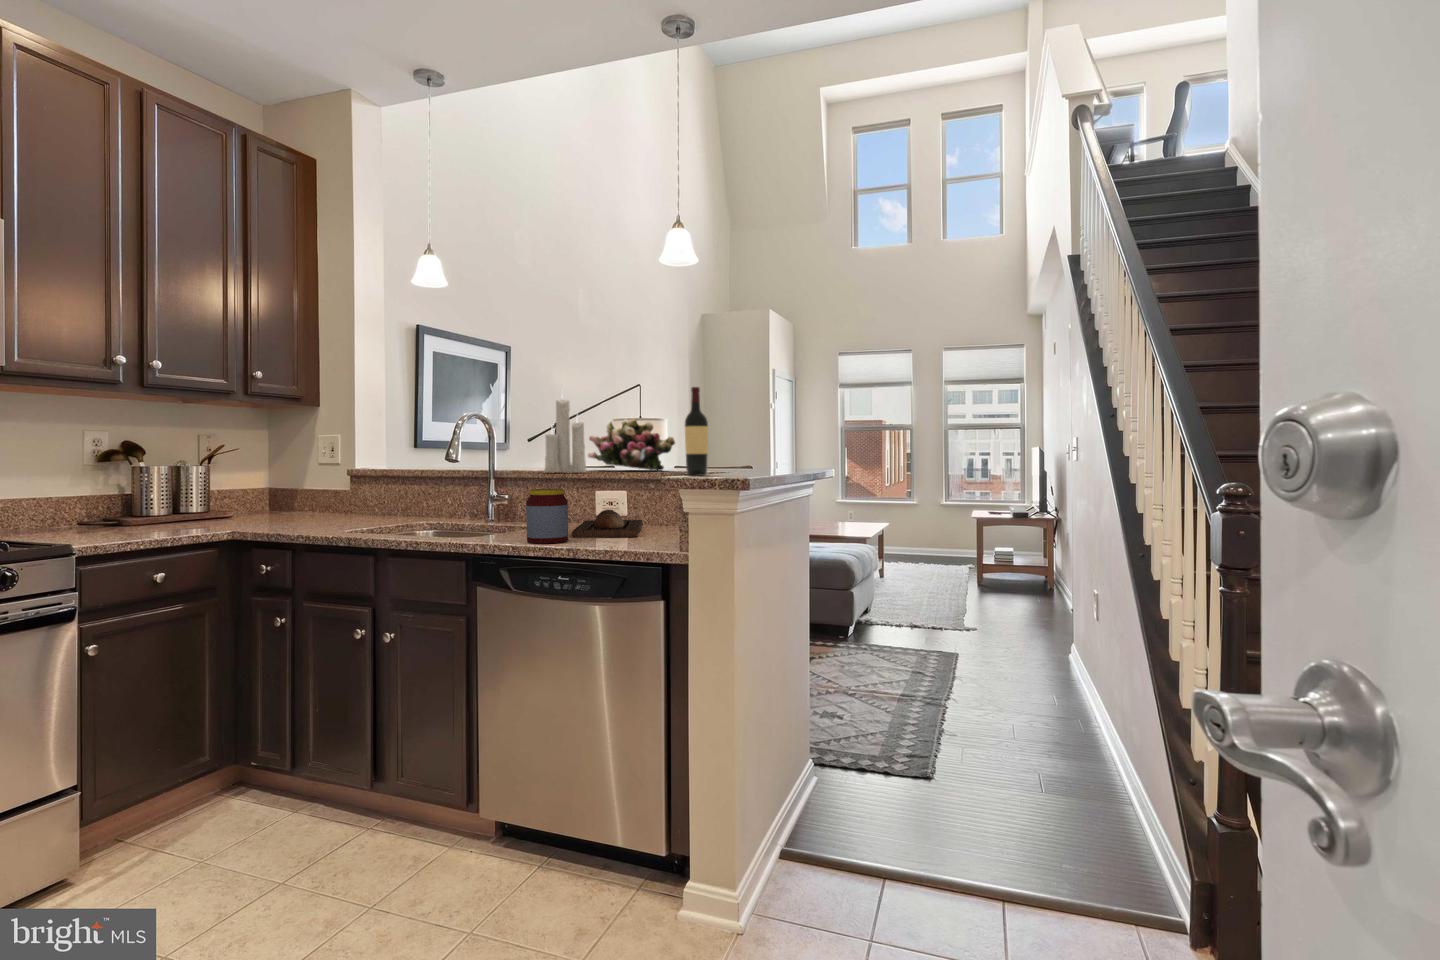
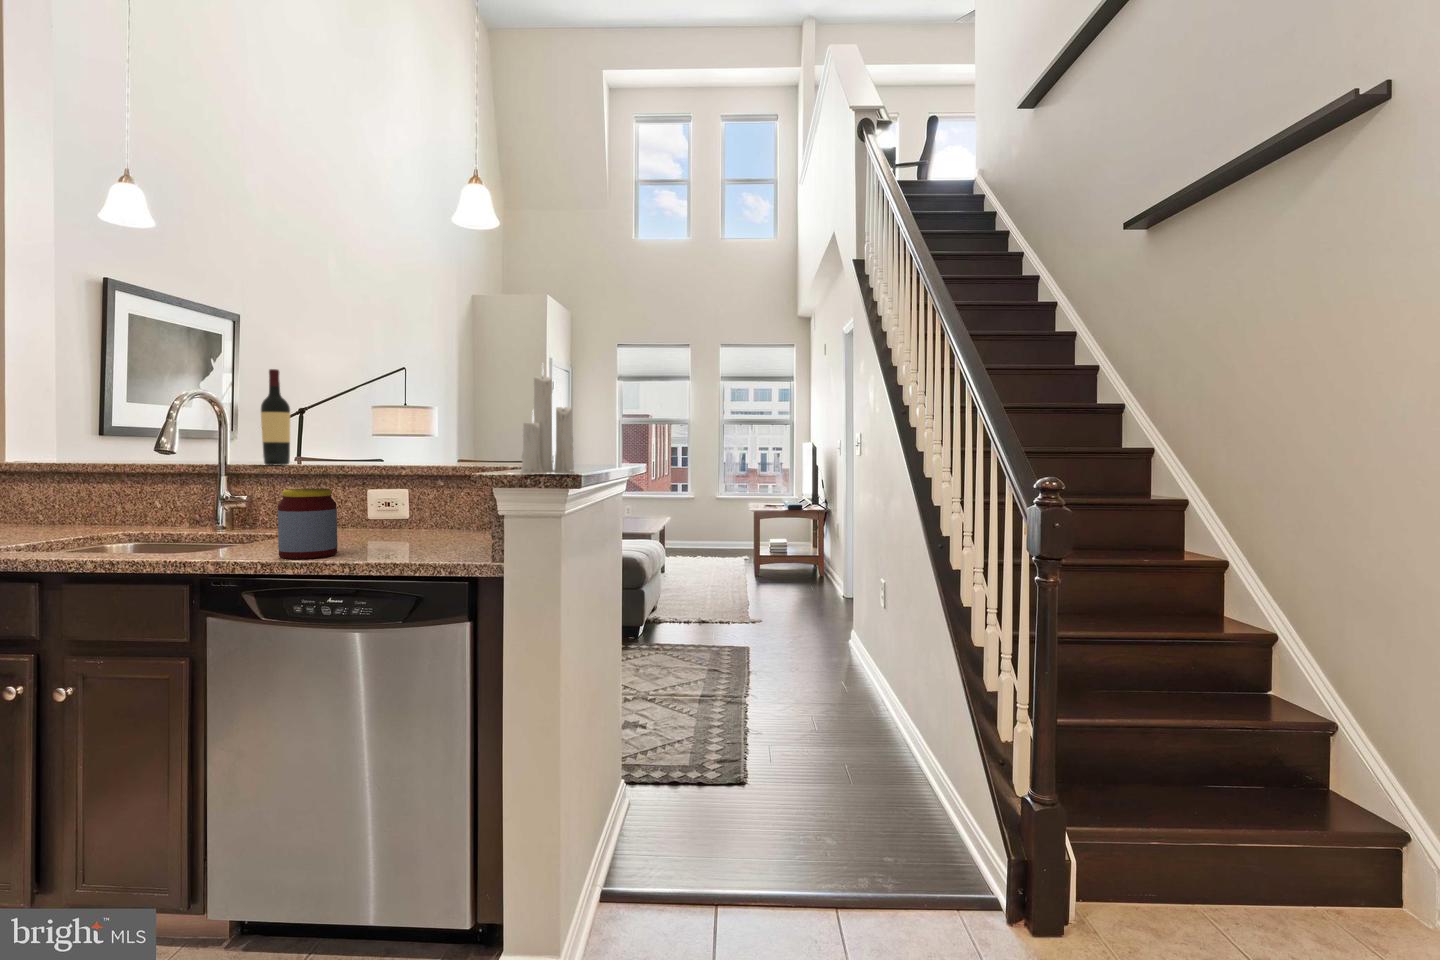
wine bottle: present [685,387,708,475] -> present [261,369,290,465]
candle: present [544,399,586,472] -> present [521,371,574,474]
flower arrangement: present [588,419,675,471] -> none [353,404,463,465]
bread loaf: present [572,510,643,538] -> none [340,513,429,549]

